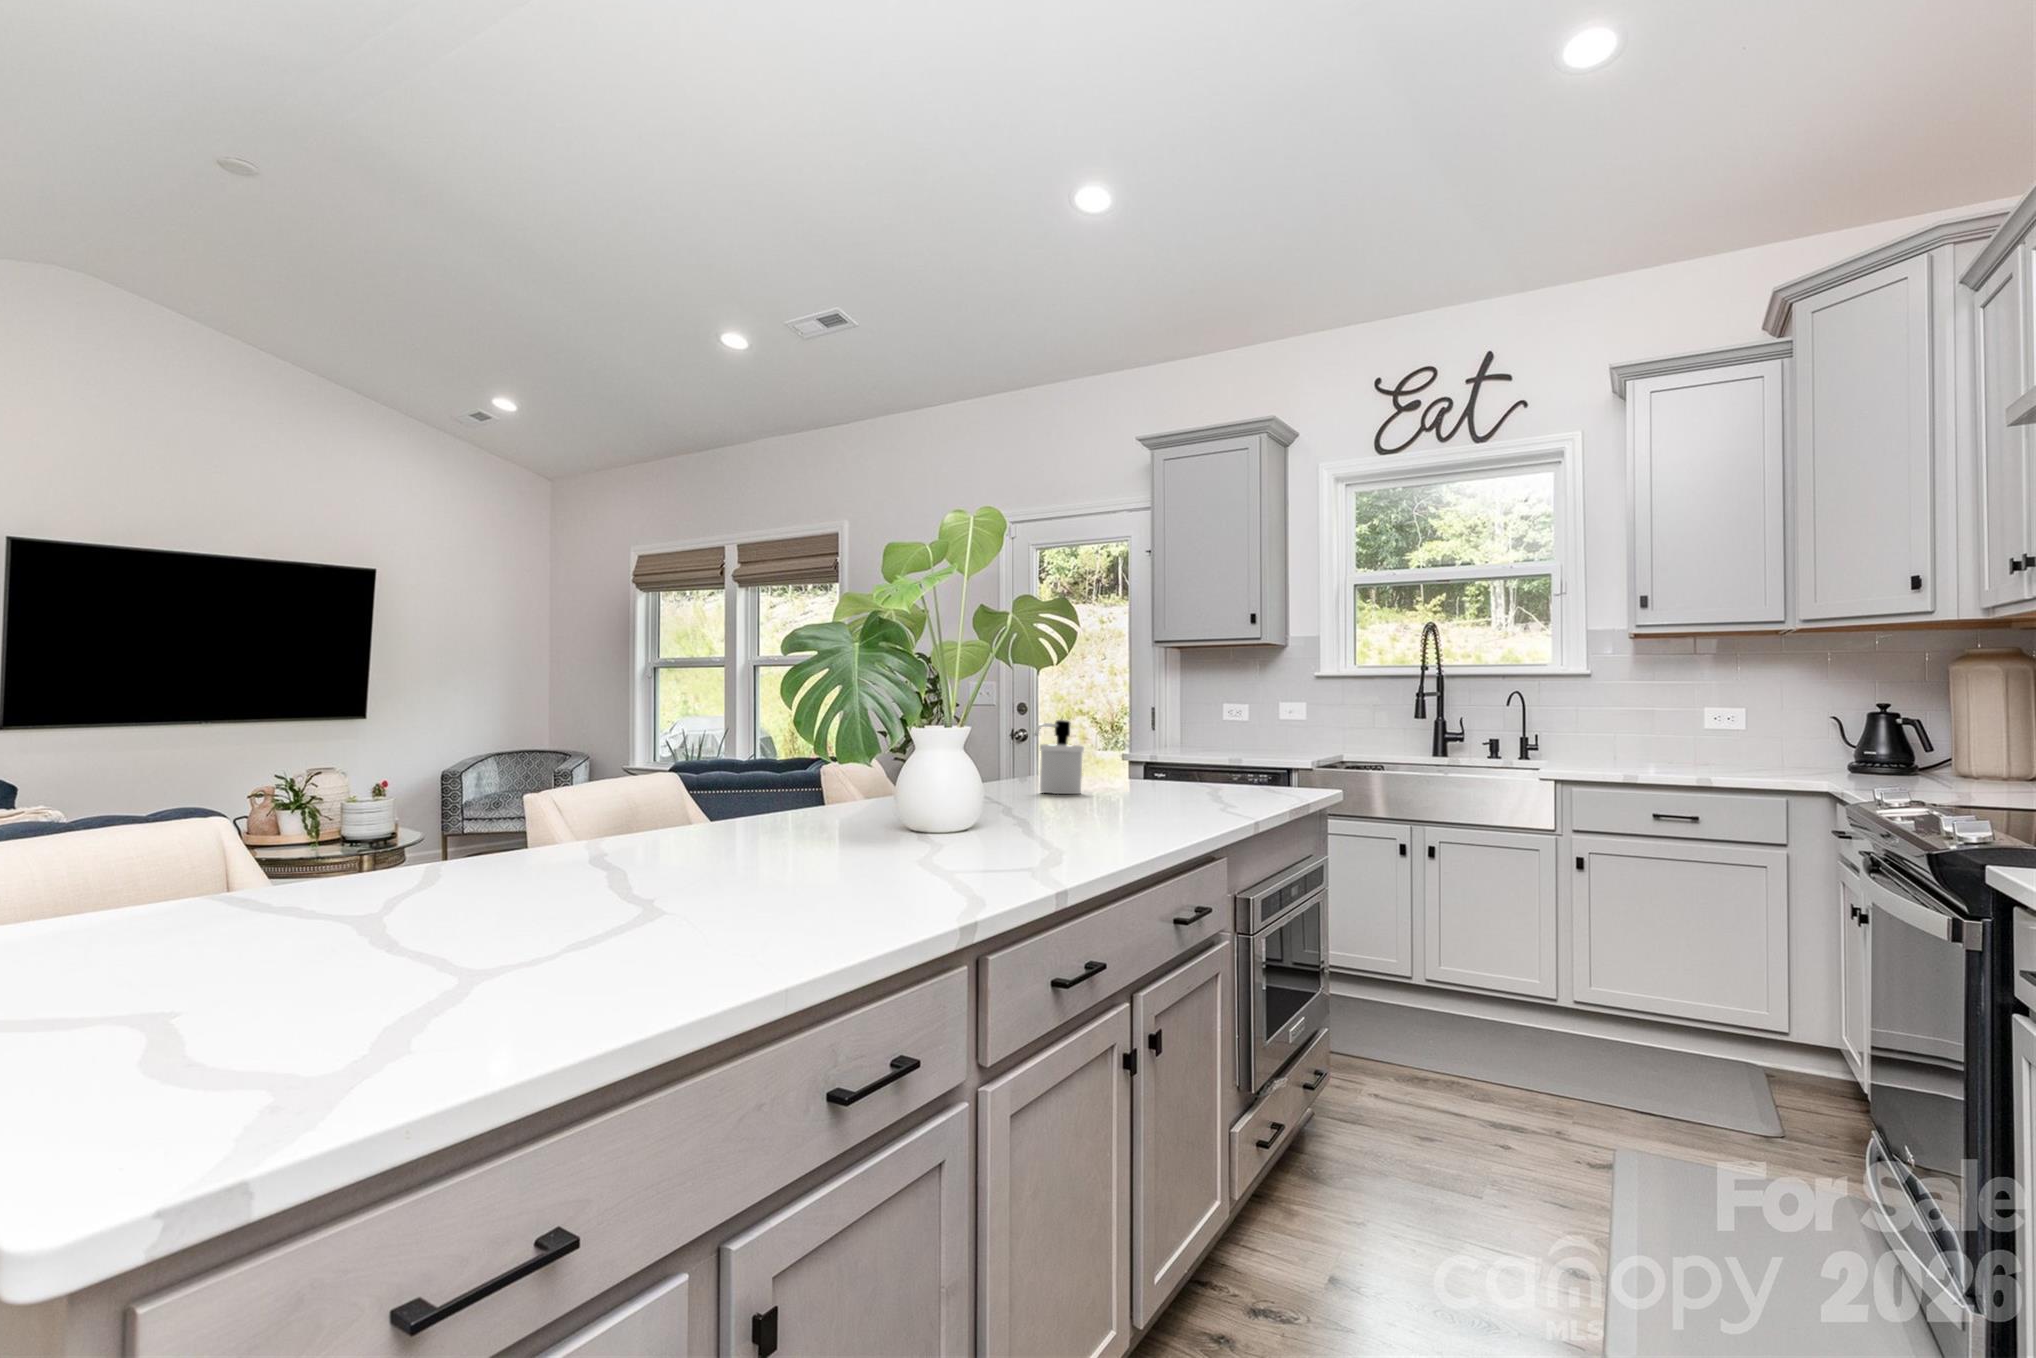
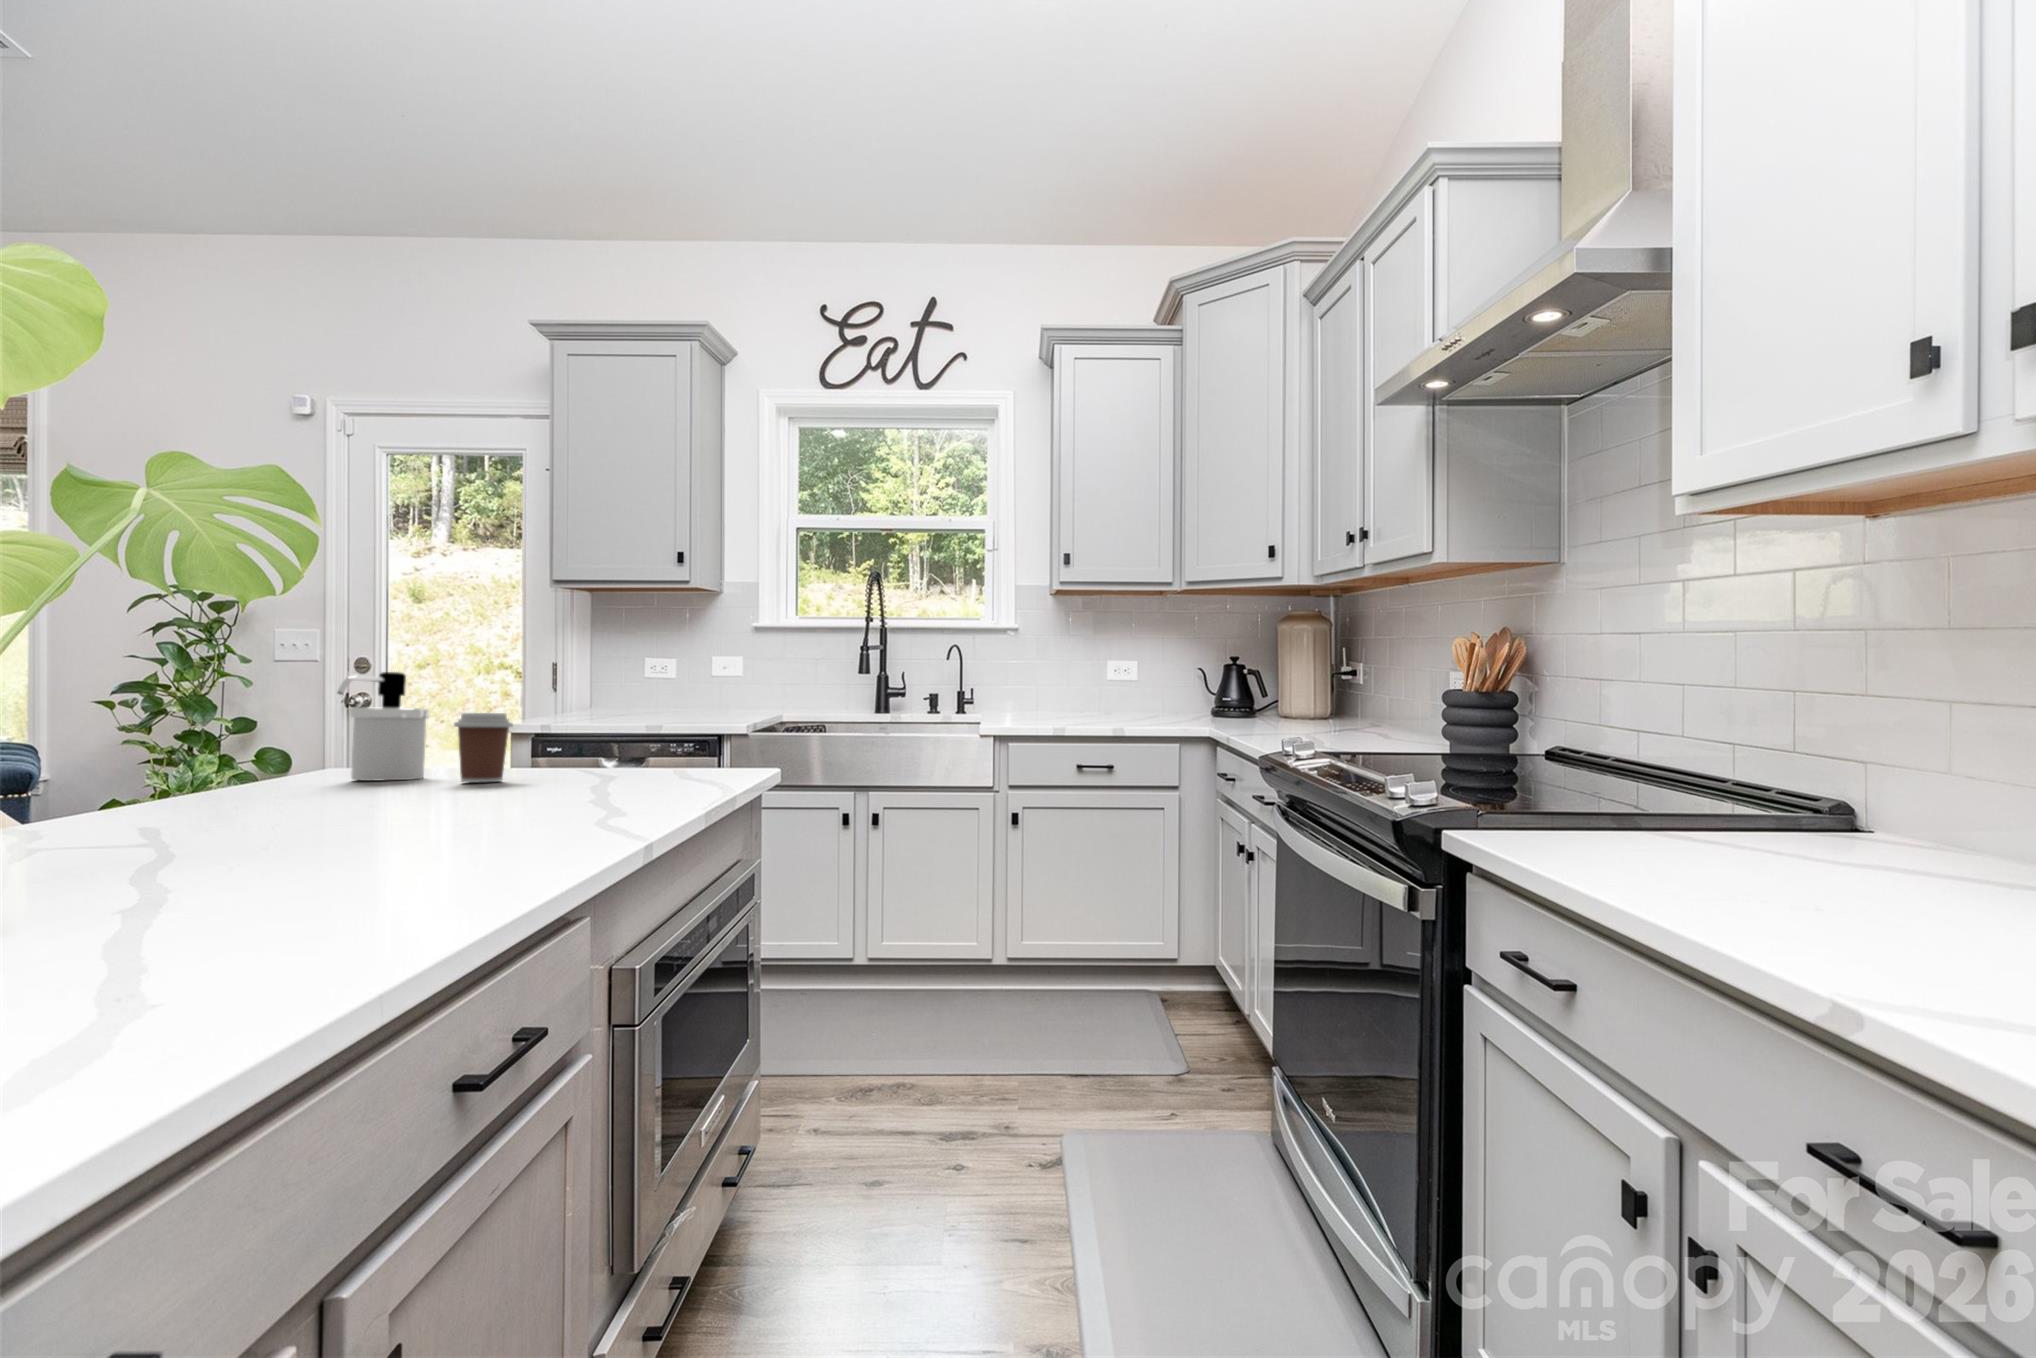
coffee cup: none [1102,750,1138,799] -> present [454,713,513,782]

